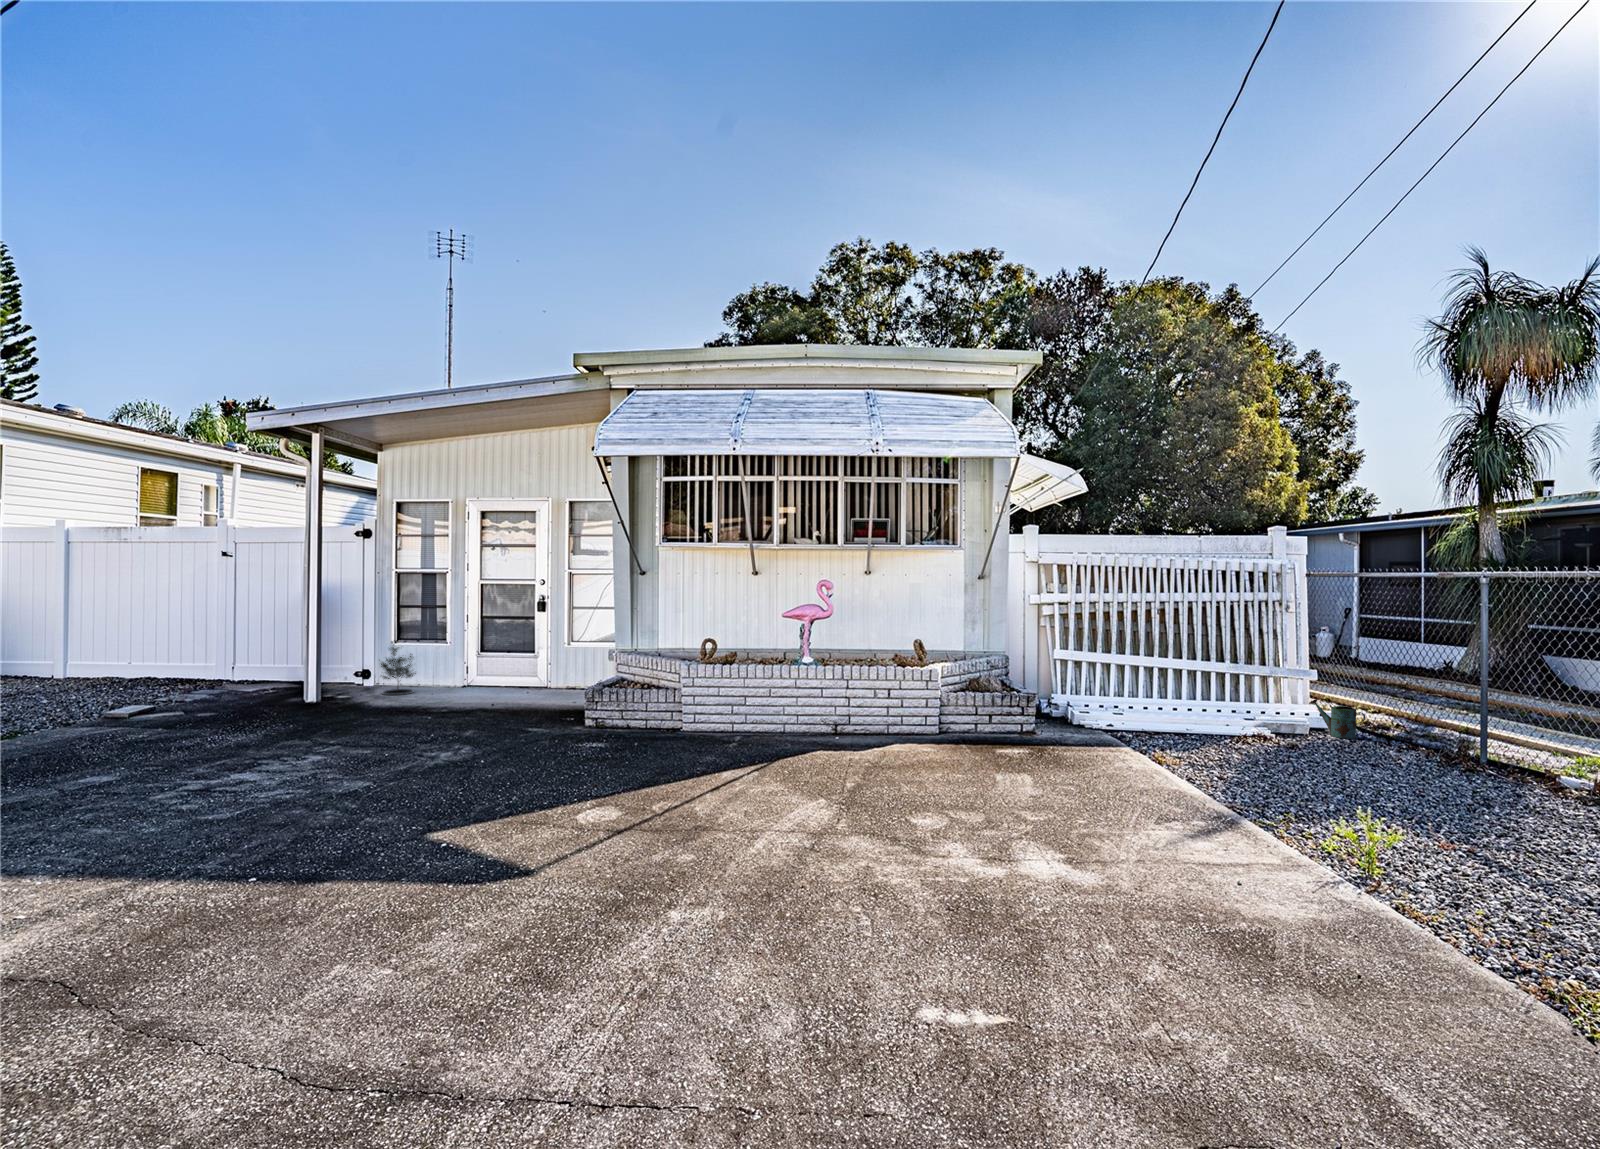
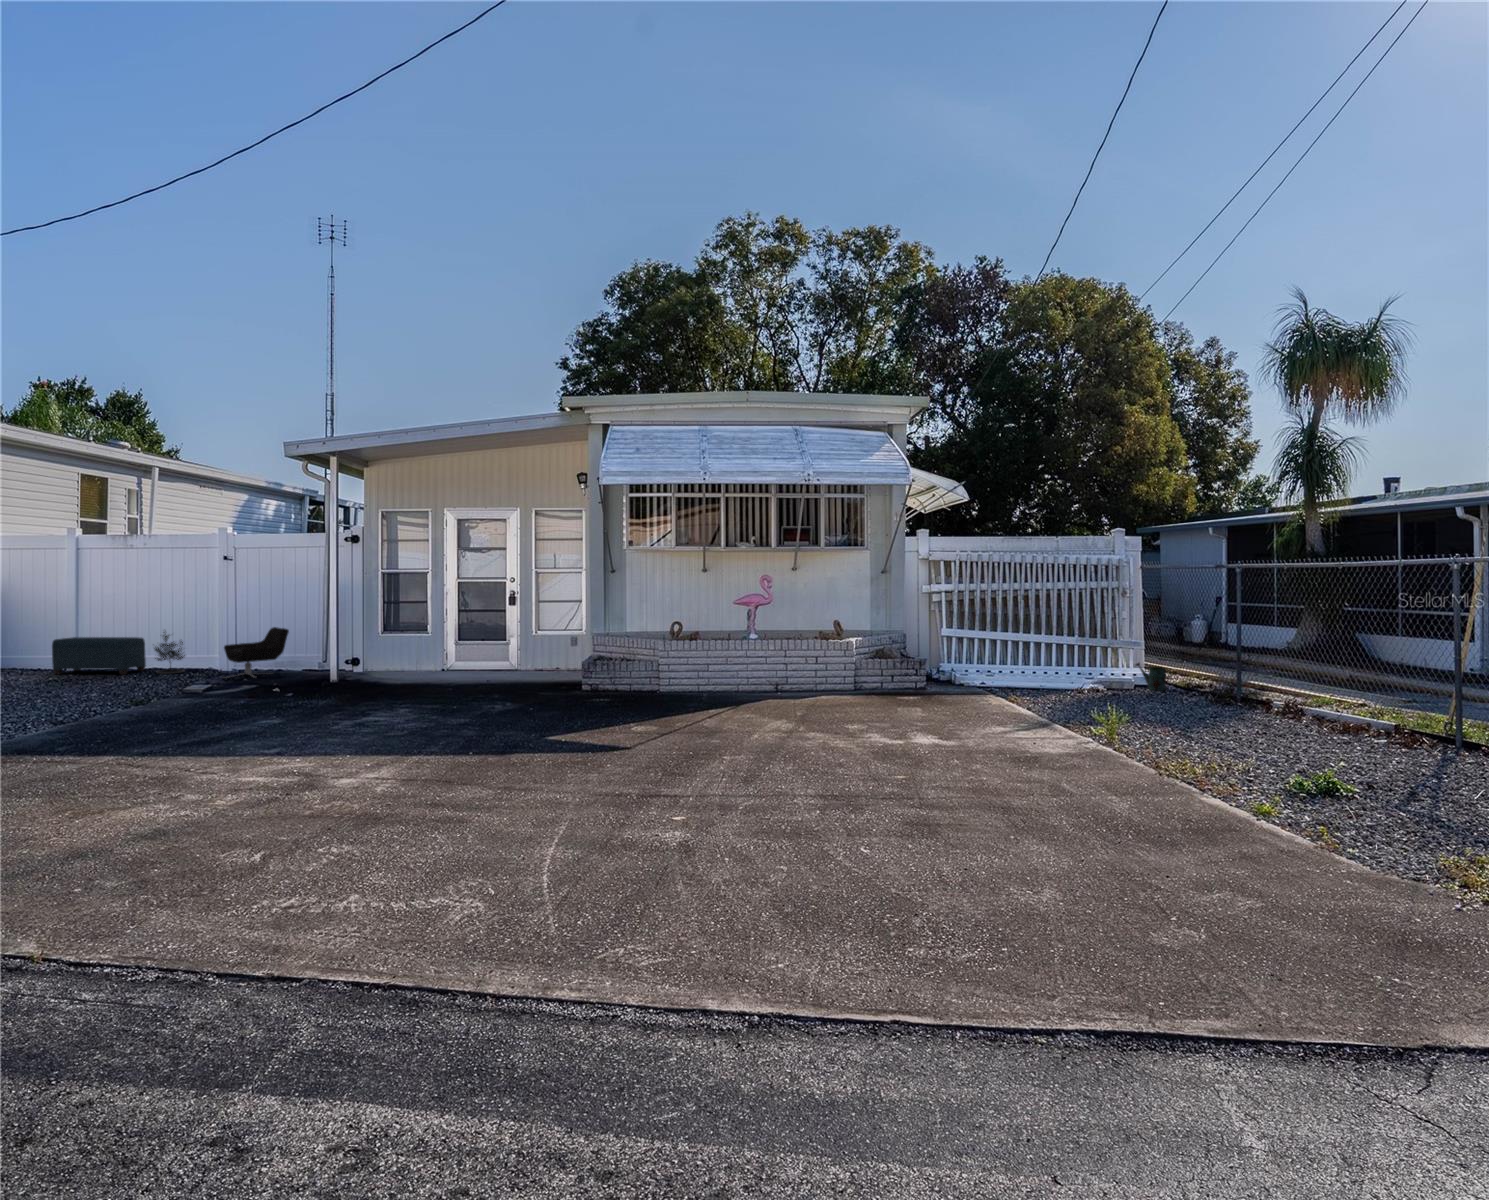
lounge chair: none [206,632,290,692] -> present [224,627,289,677]
bench: none [33,641,142,684] -> present [52,637,146,674]
potted tree: present [381,643,416,695] -> present [154,632,185,674]

